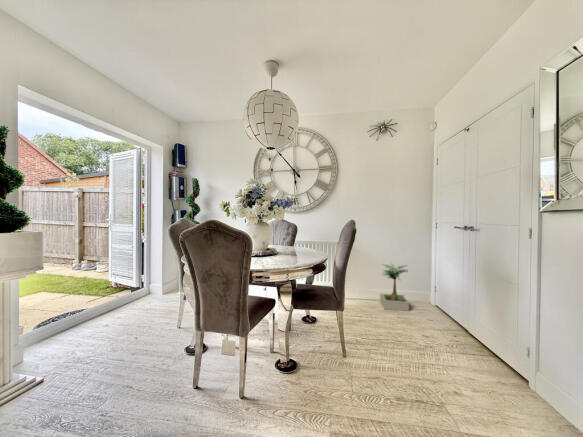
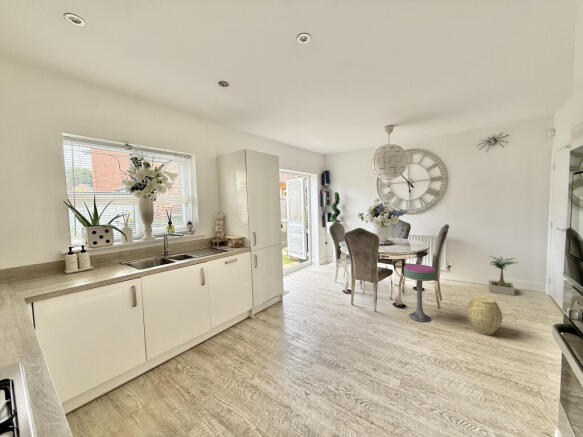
bar stool: none [295,286,346,396] -> present [404,264,436,322]
woven basket: none [389,331,439,399] -> present [466,296,502,335]

